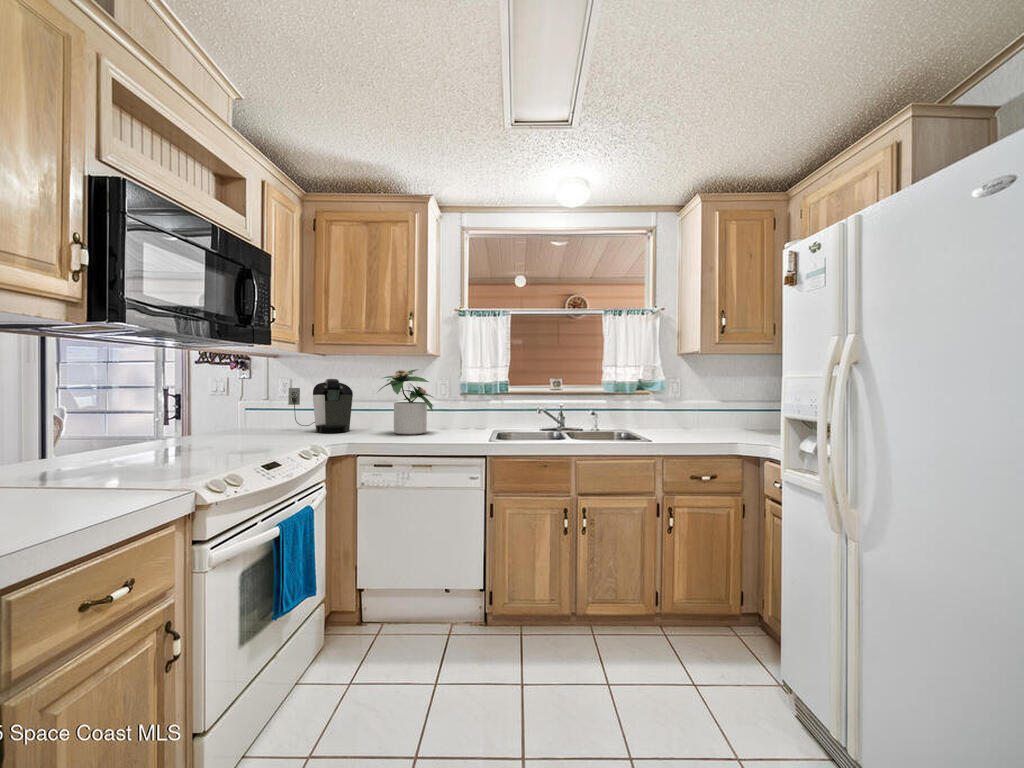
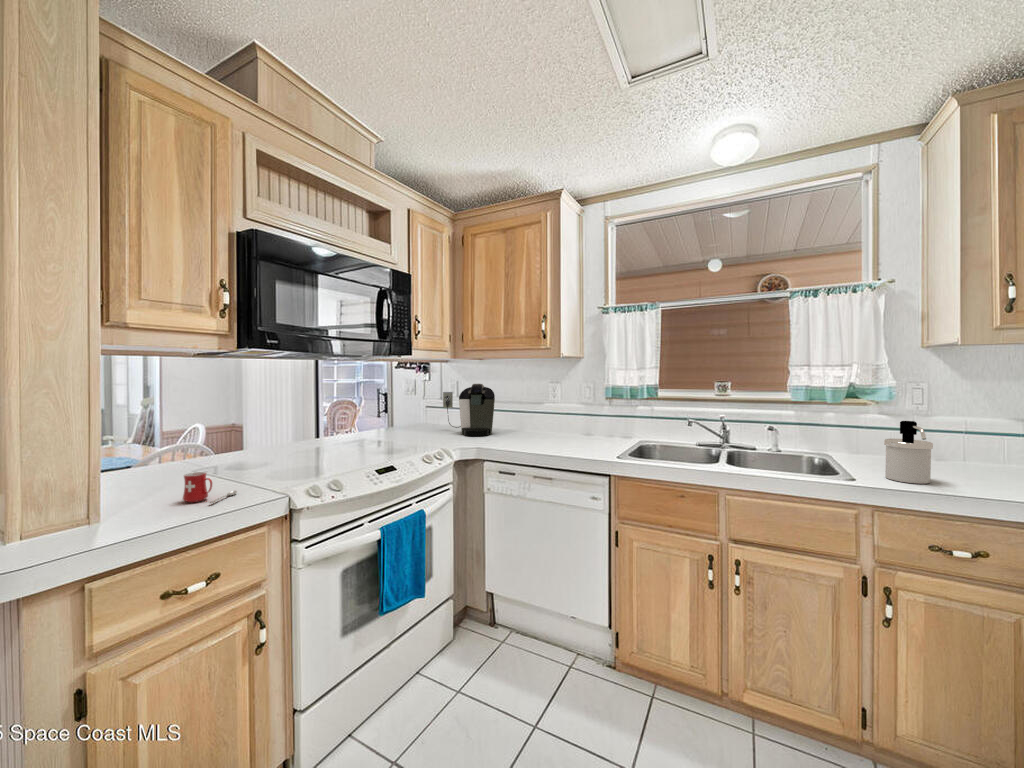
potted plant: present [378,369,434,435] -> none [509,374,571,443]
soap dispenser: none [670,402,695,442] -> present [884,421,933,484]
mug: none [61,467,128,504] -> present [183,472,237,503]

